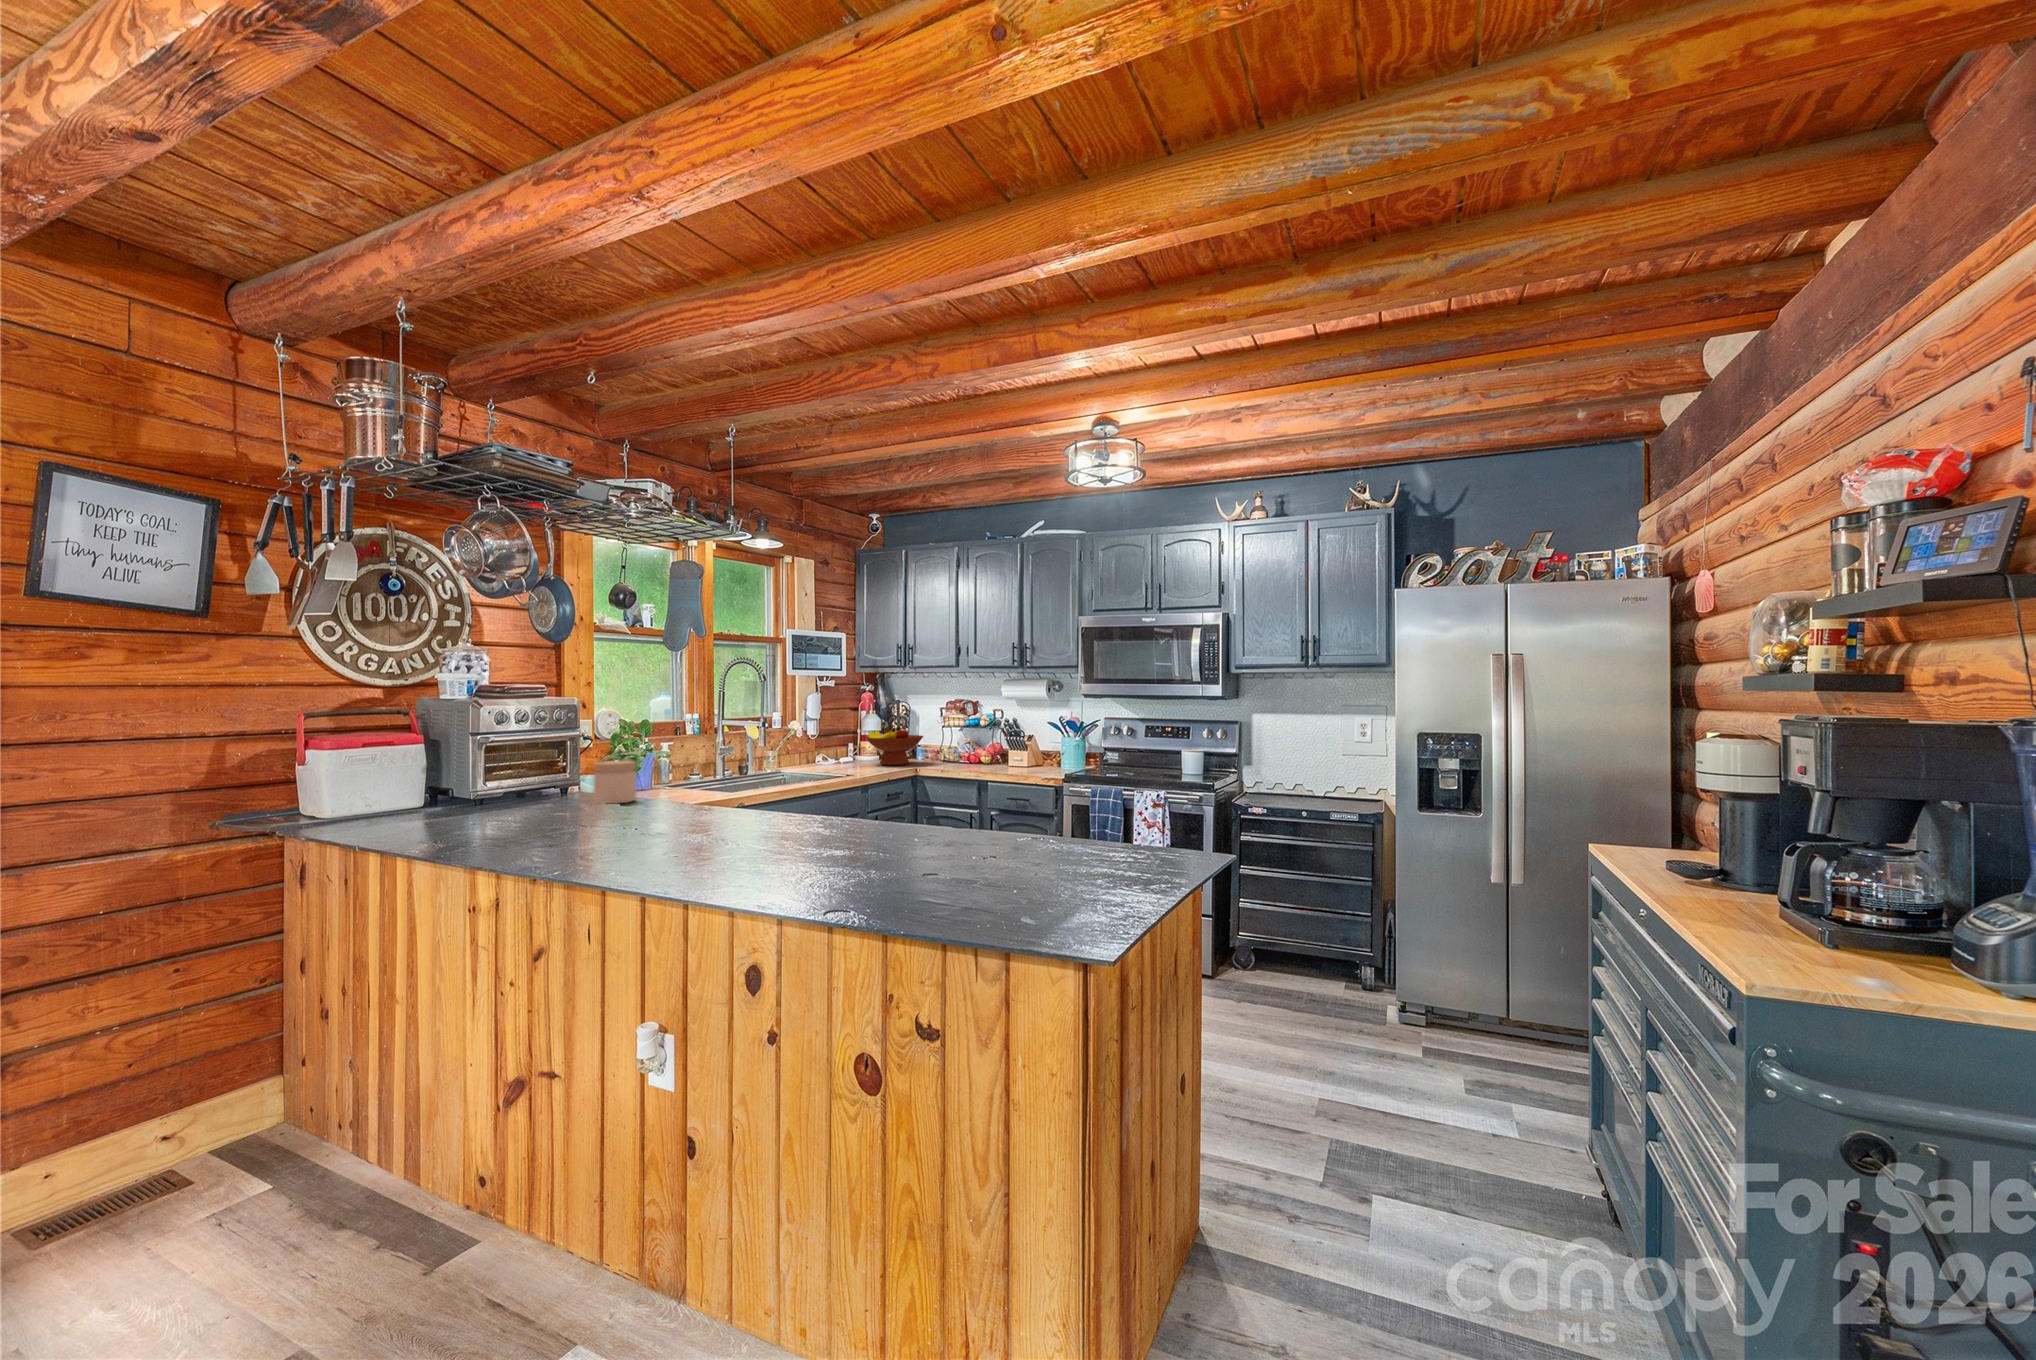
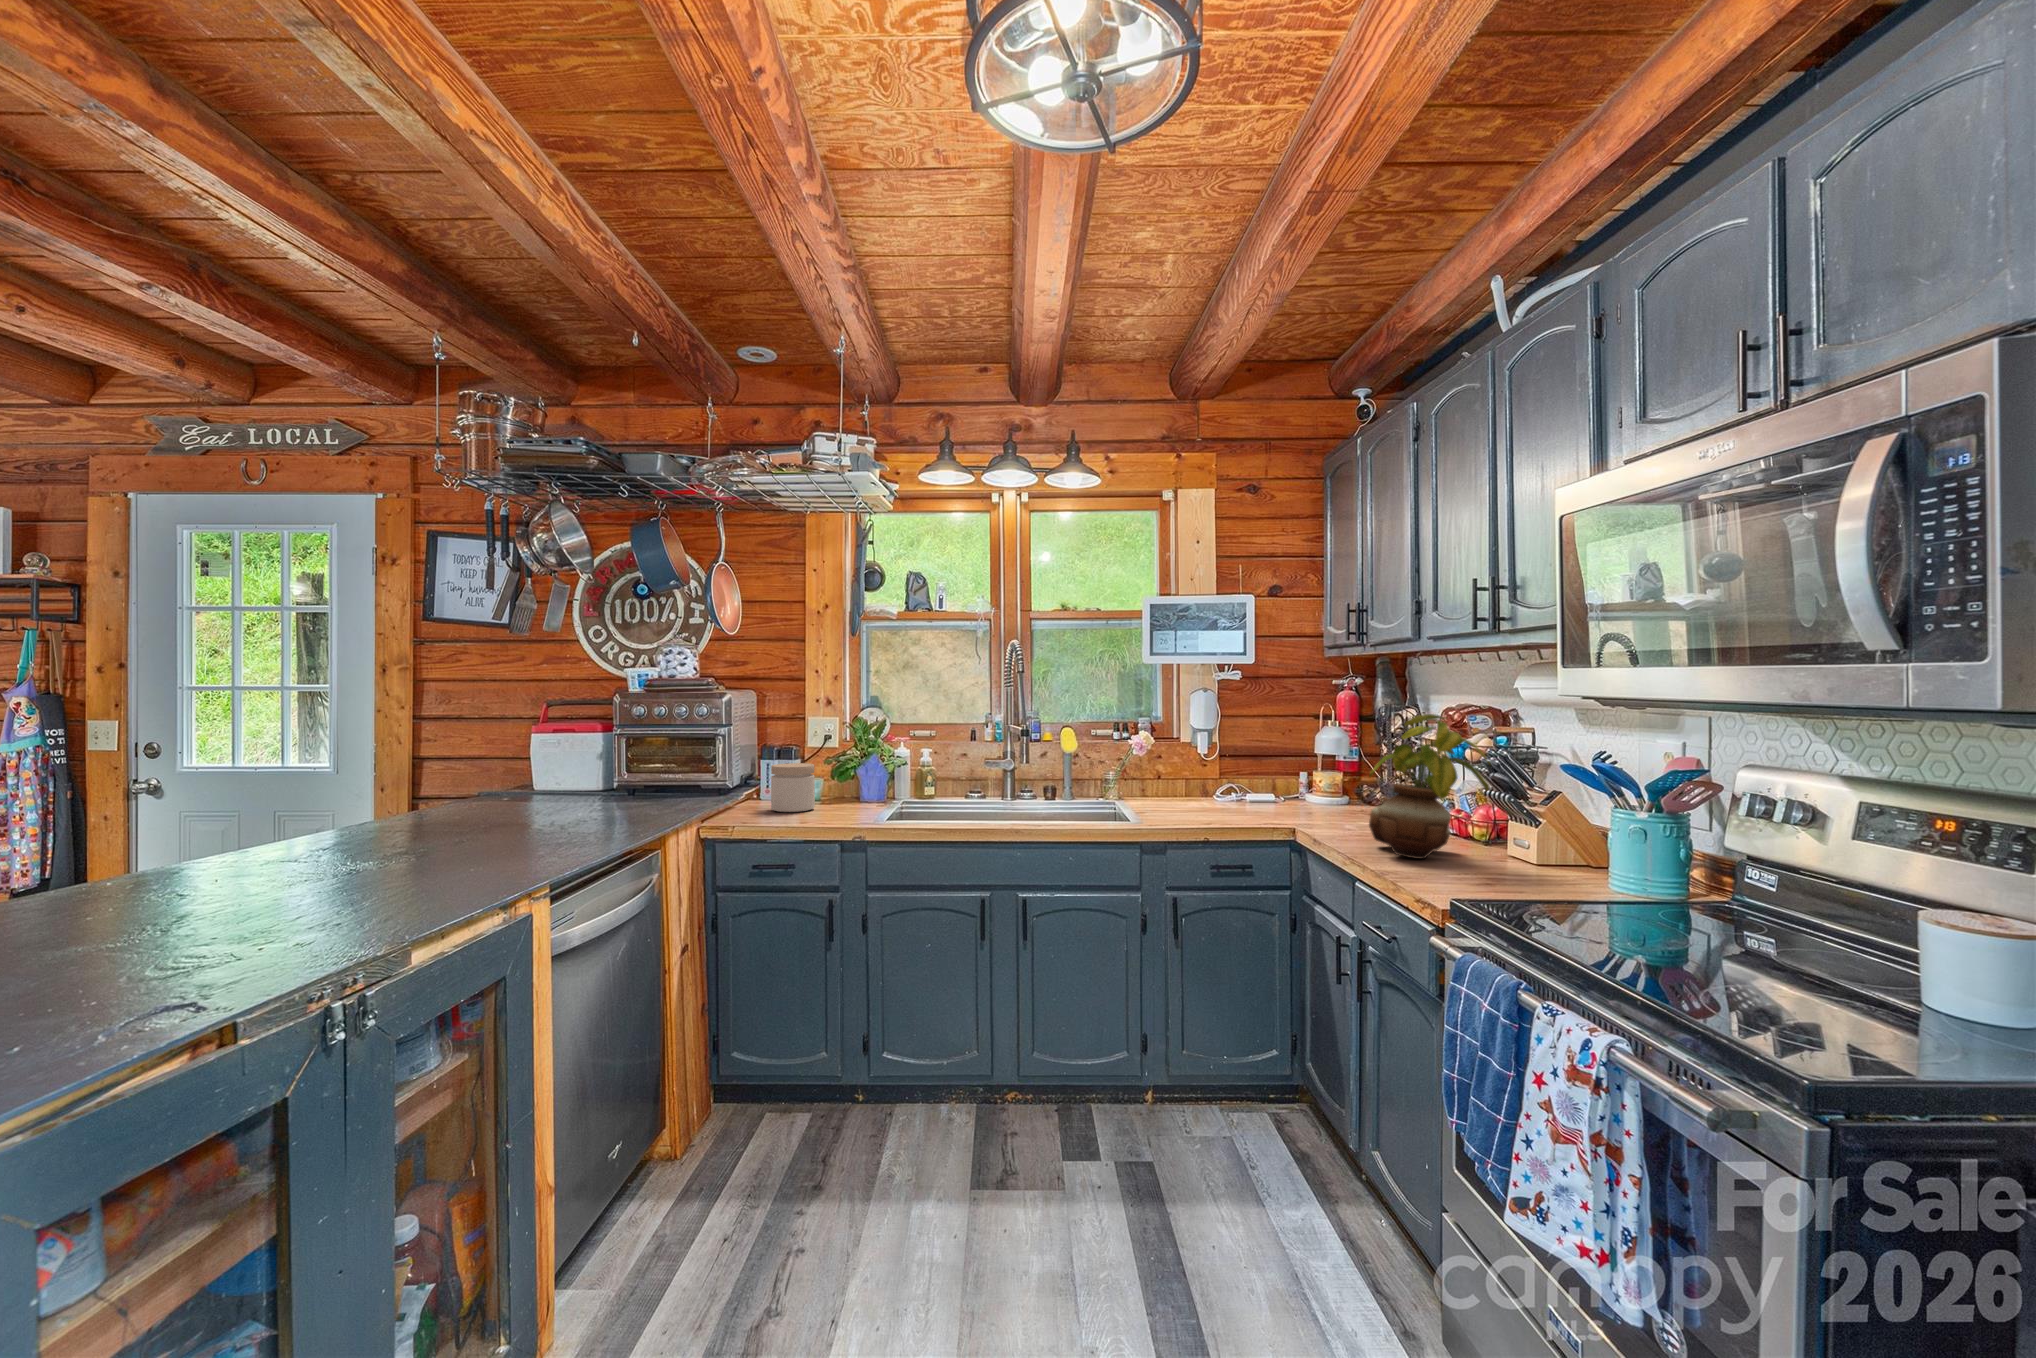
potted plant: none [981,702,1042,767] -> present [1369,714,1489,859]
fruit bowl: present [865,727,923,765] -> none [1239,749,1344,817]

